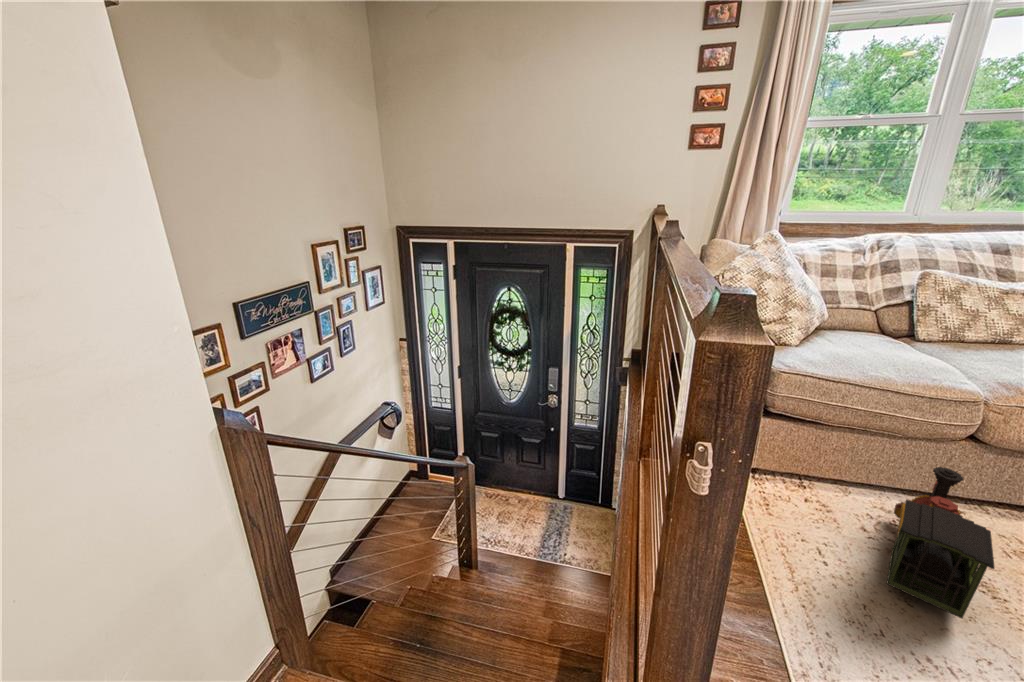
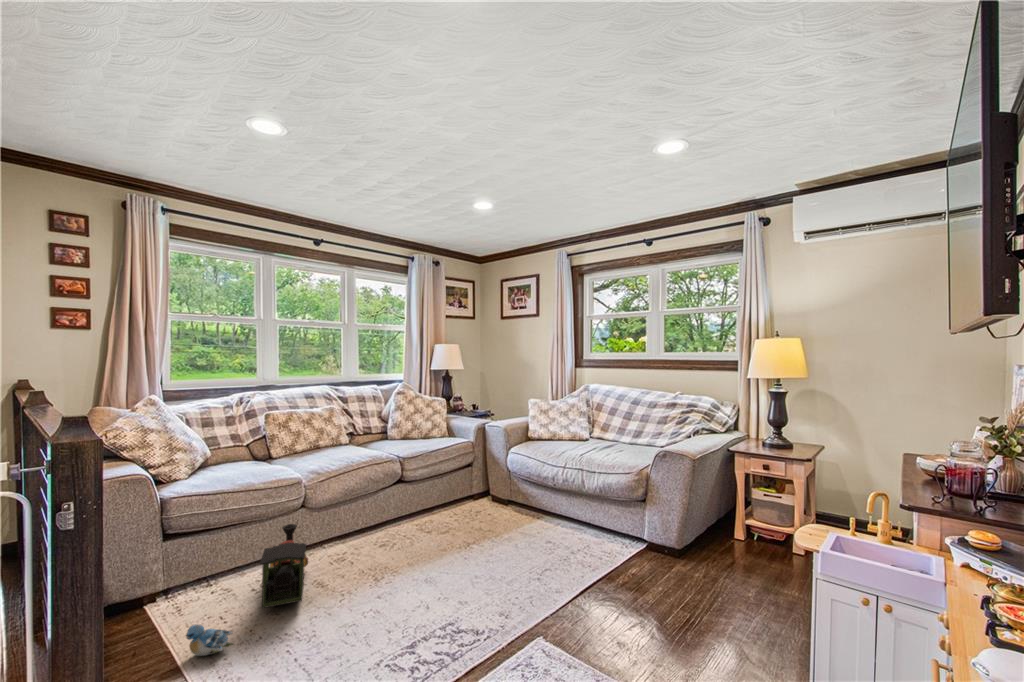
plush toy: none [781,563,843,626] -> present [186,624,233,656]

